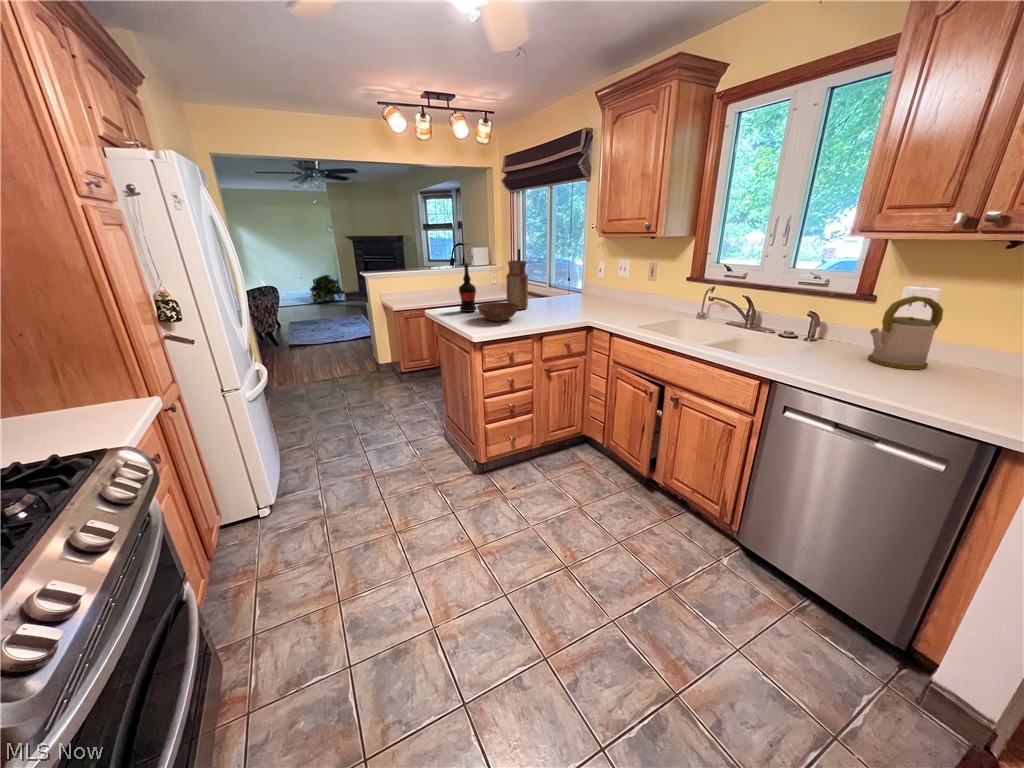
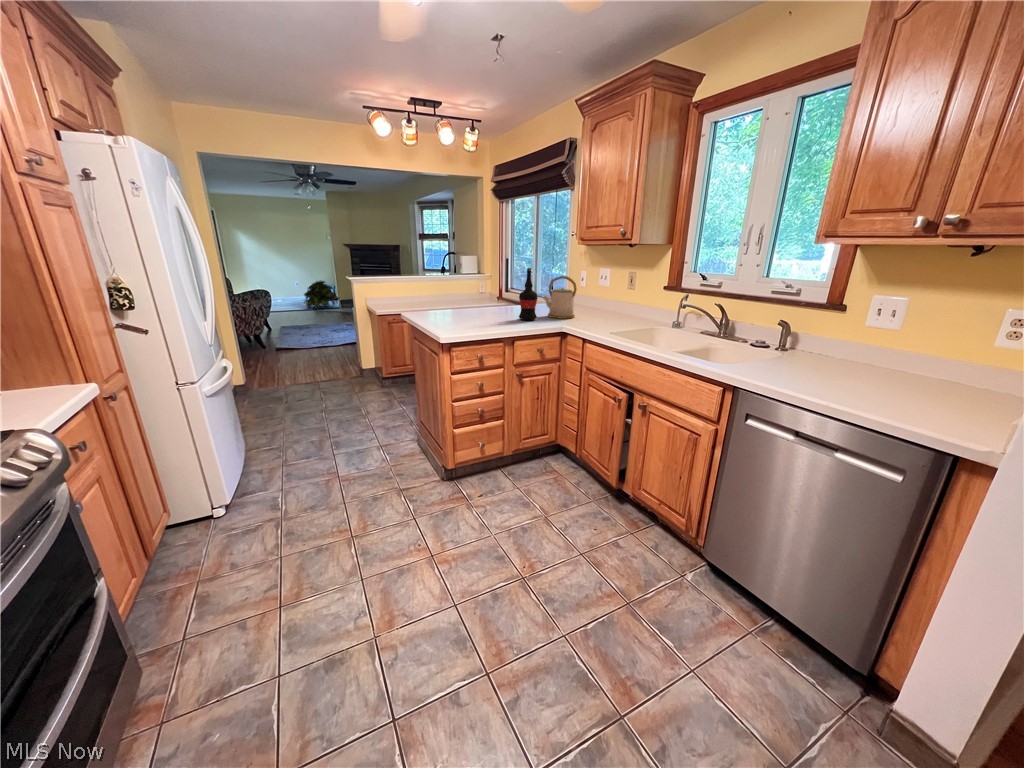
vase: present [506,260,528,310] -> none [483,265,505,314]
wine bottle: present [459,262,477,312] -> present [519,268,537,320]
kettle: present [868,296,943,370] -> present [544,276,577,319]
bowl: present [477,302,520,321] -> none [449,305,493,324]

